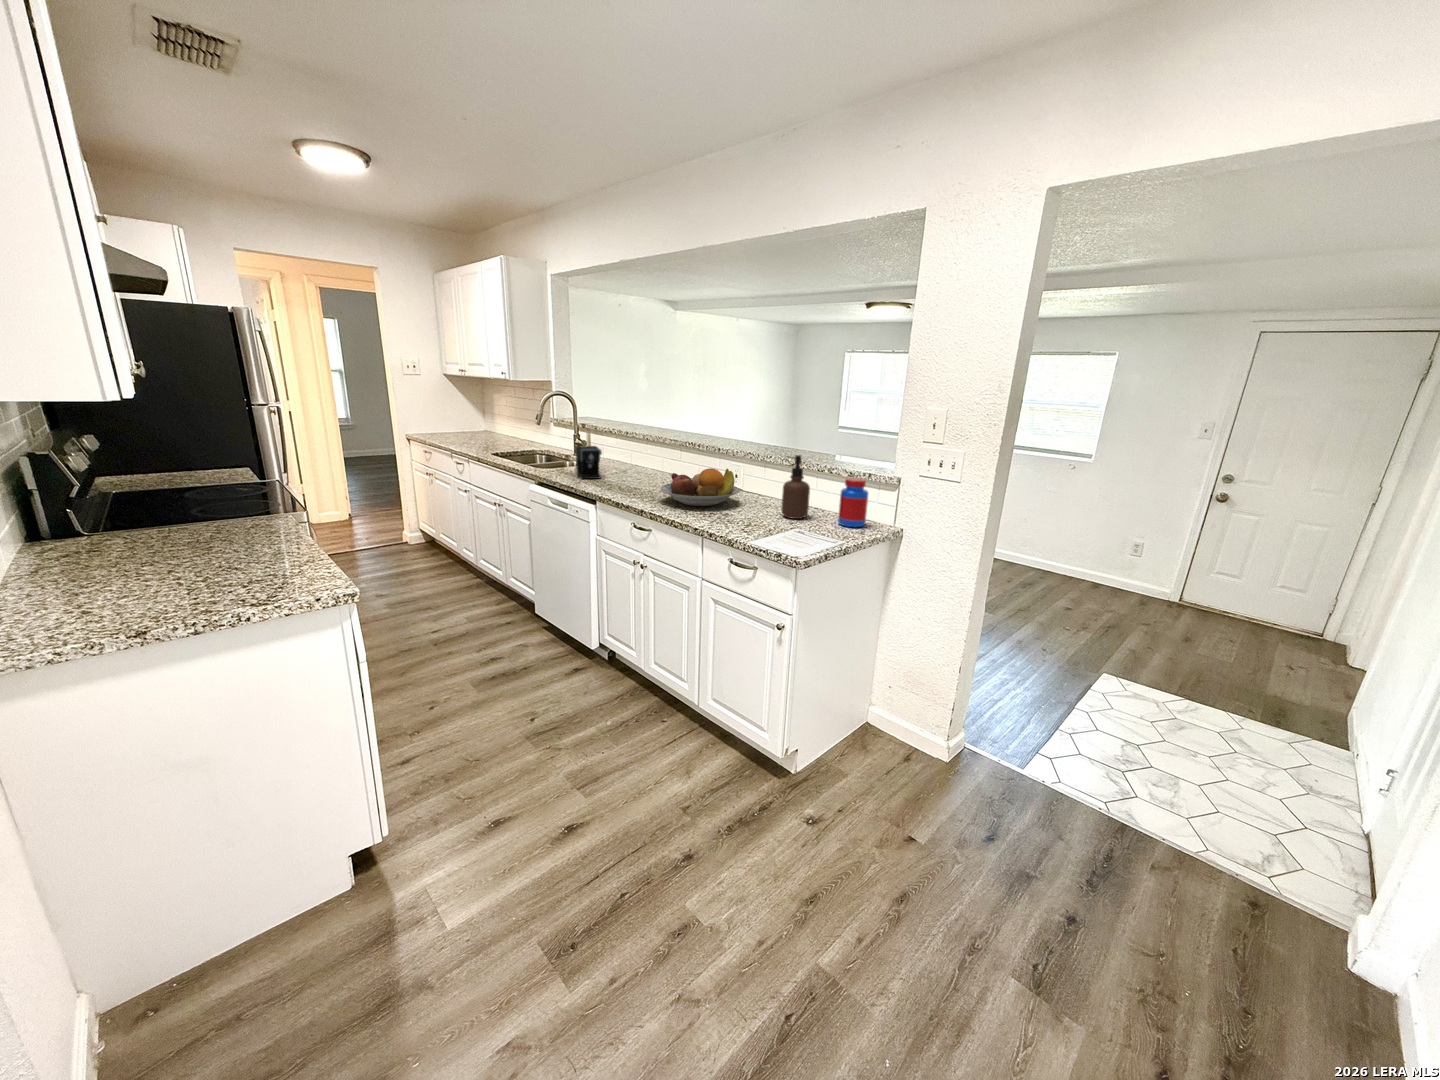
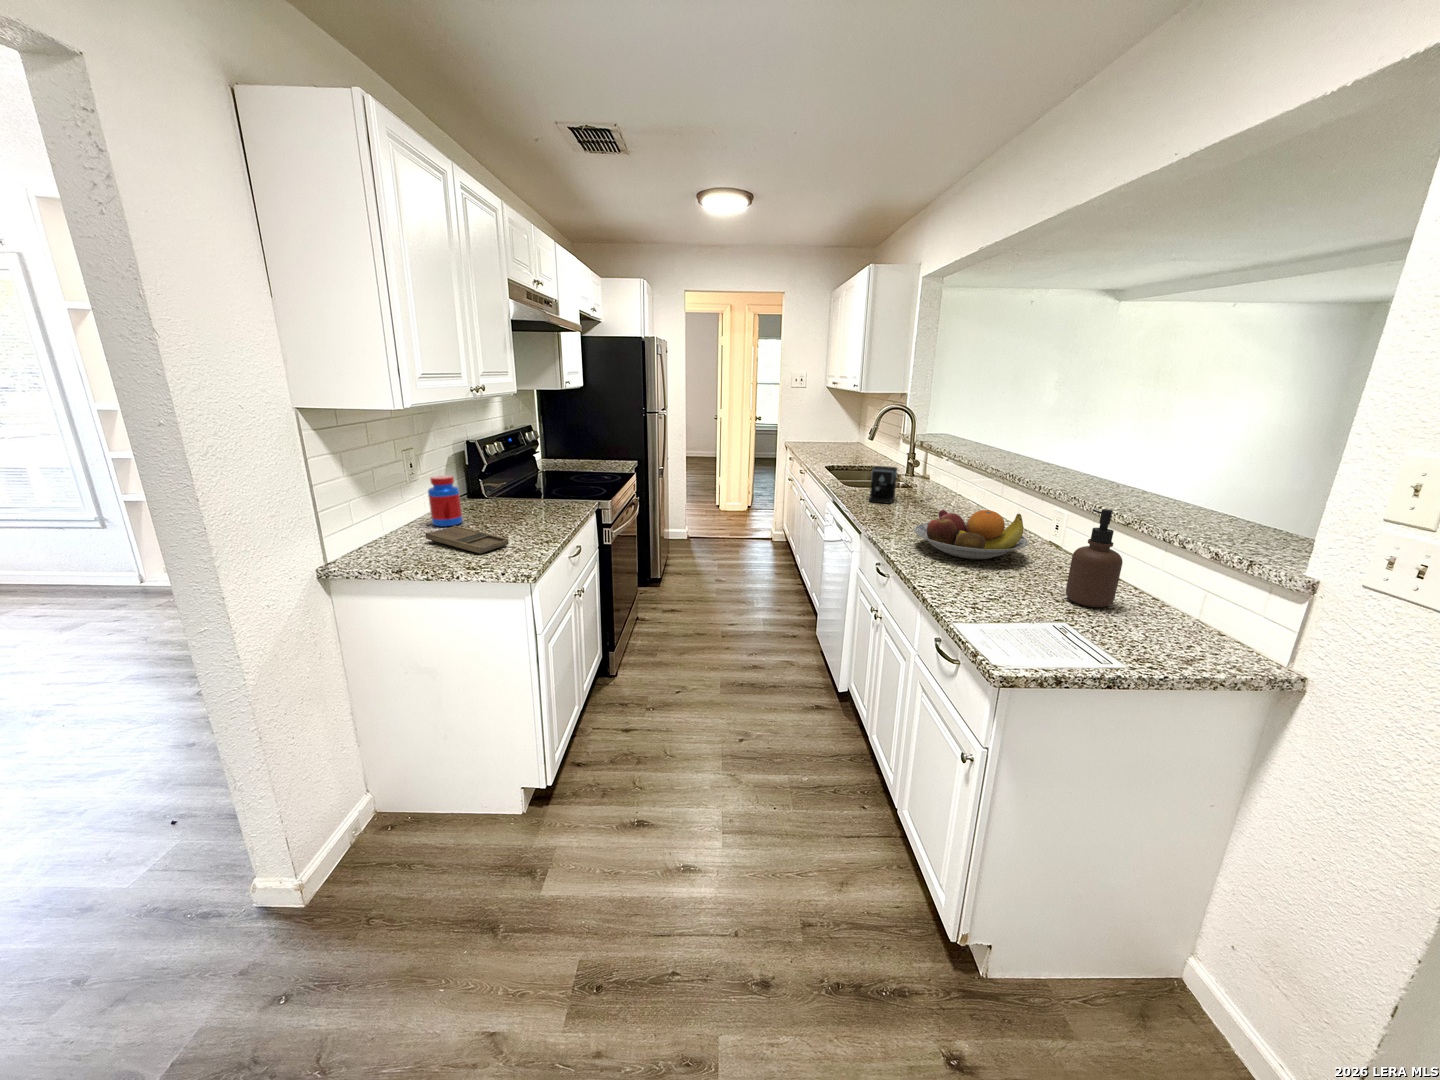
jar: present [838,478,868,527] -> present [428,475,463,527]
tray: none [102,566,261,596] -> present [425,525,509,554]

